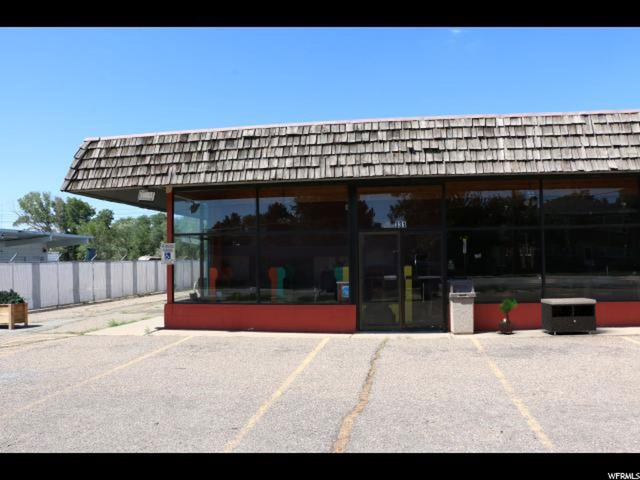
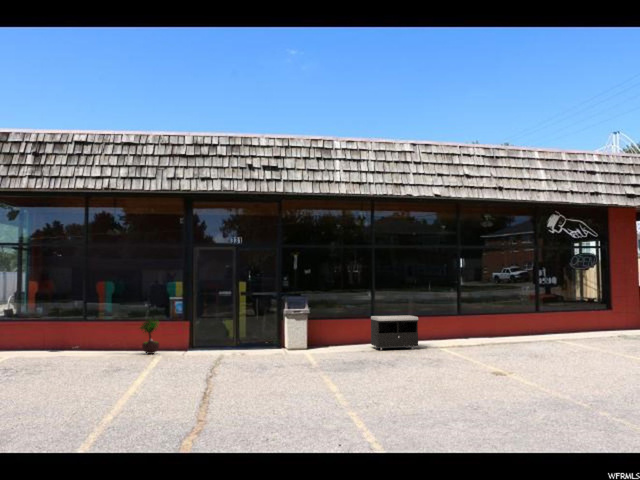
potted tree: present [498,300,515,334] -> present [140,319,159,354]

